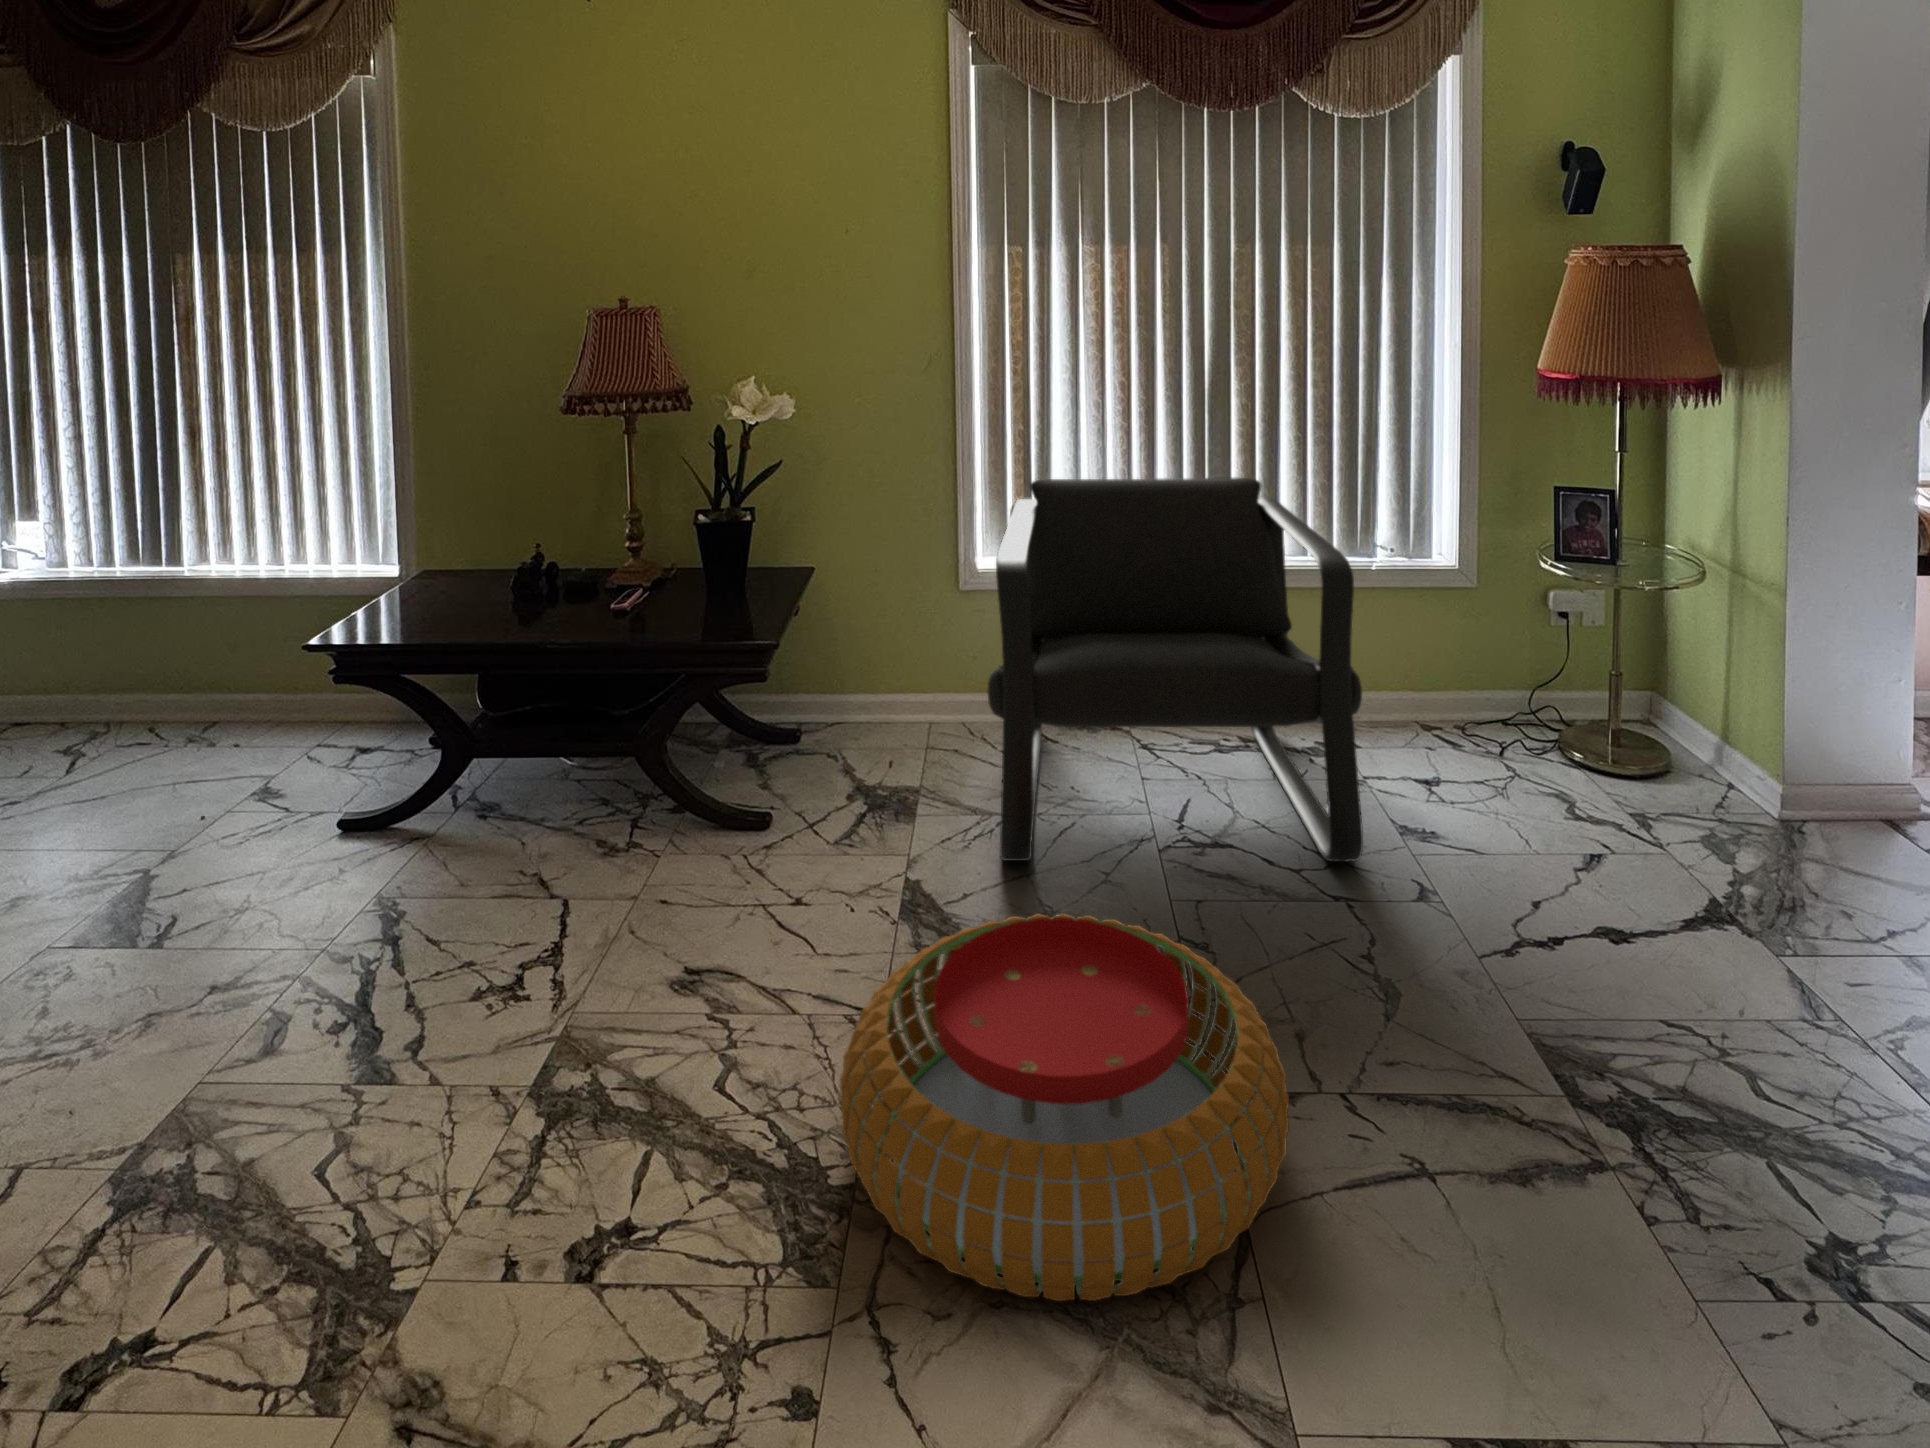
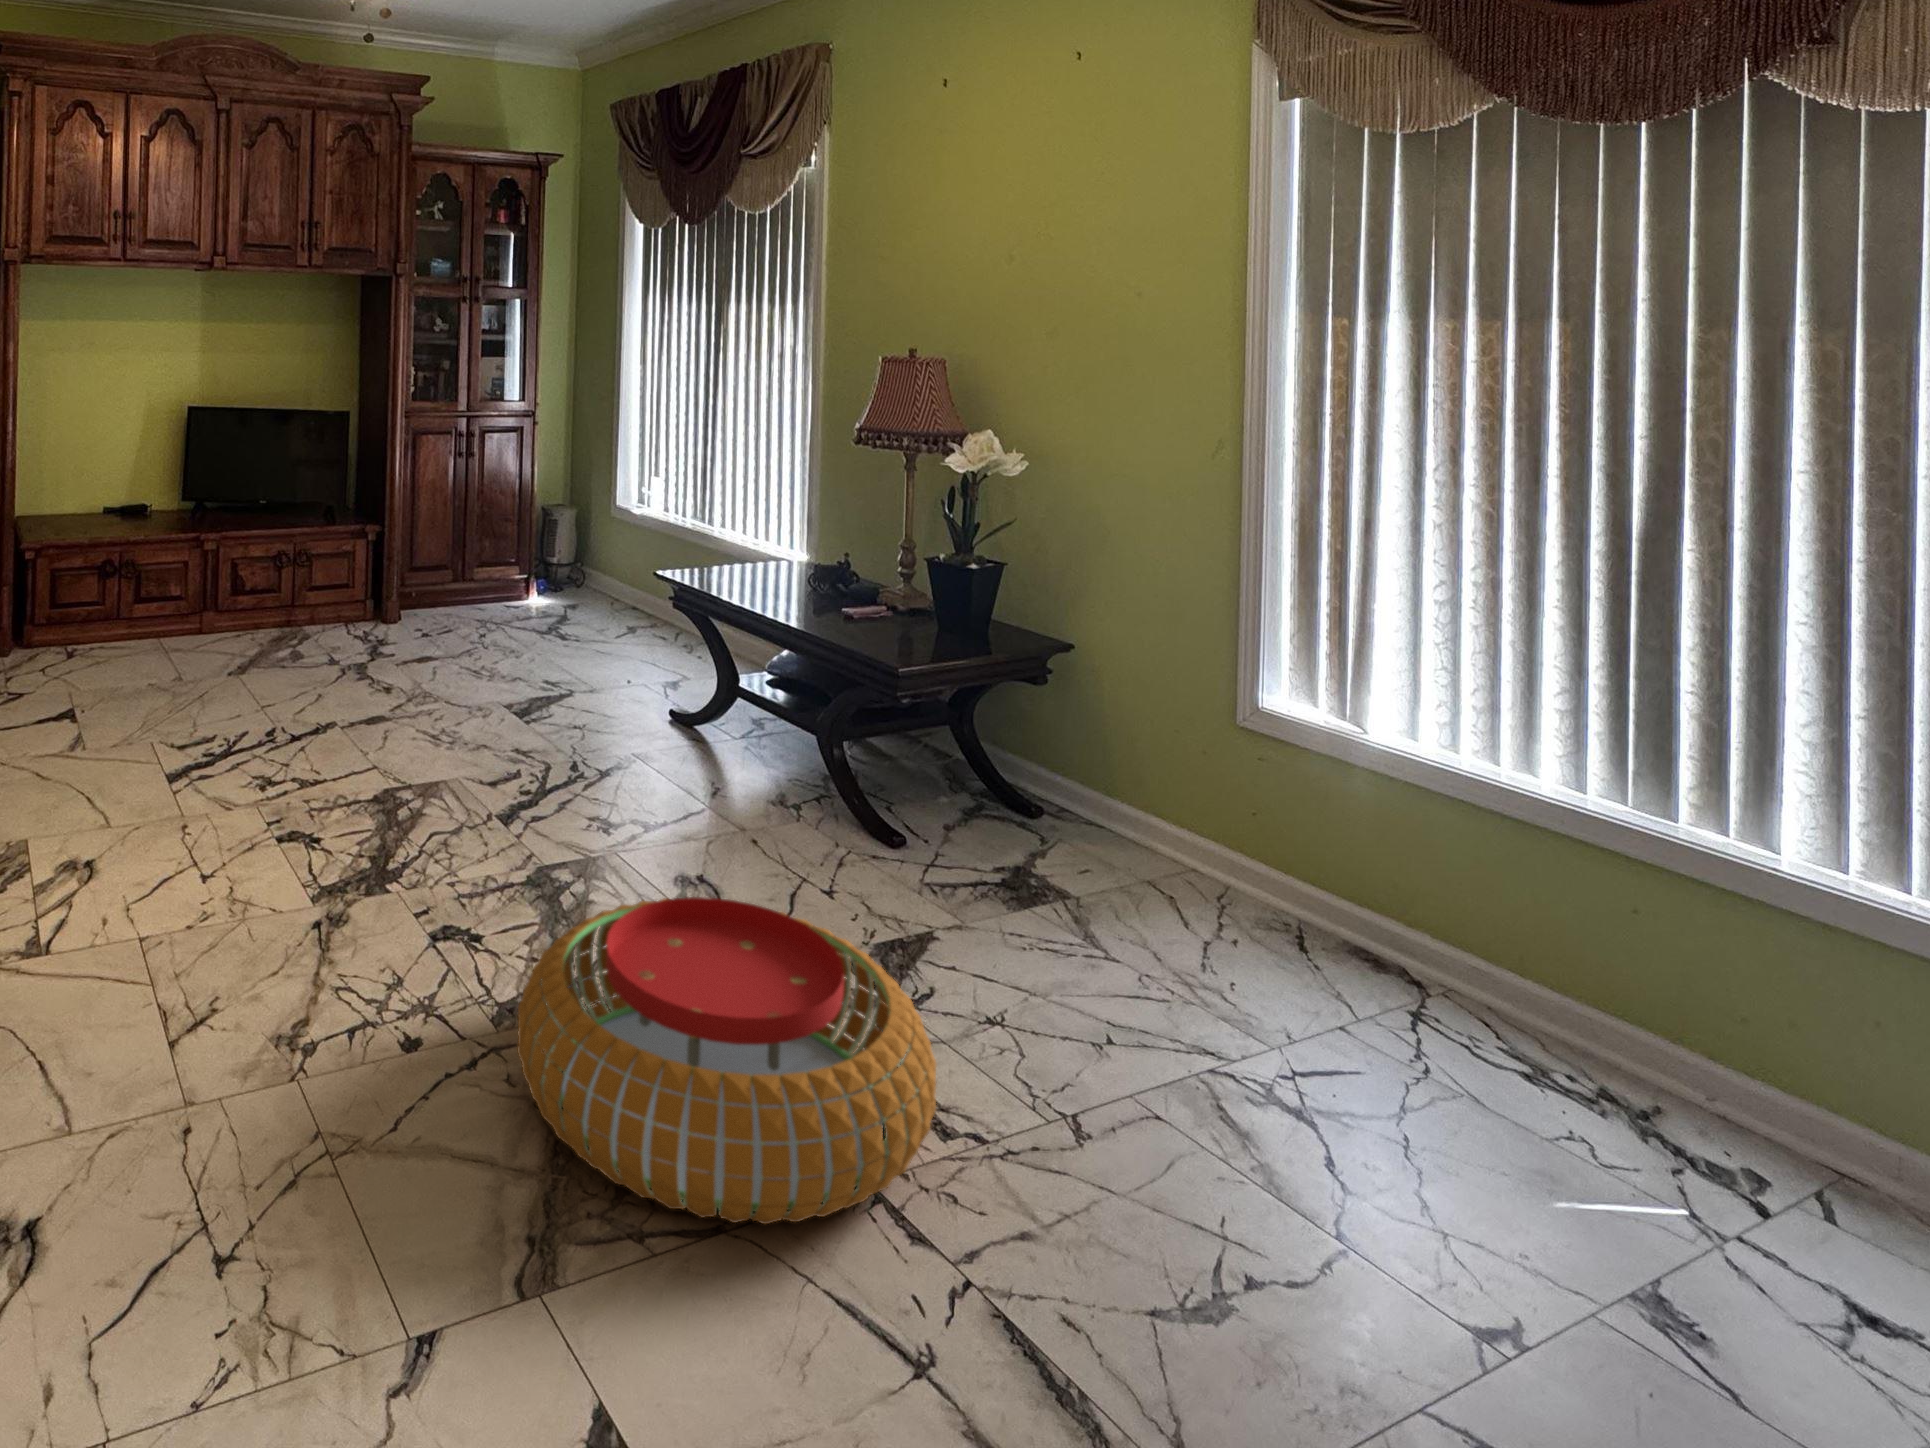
armchair: present [988,477,1363,862] -> none [1010,607,1702,1235]

